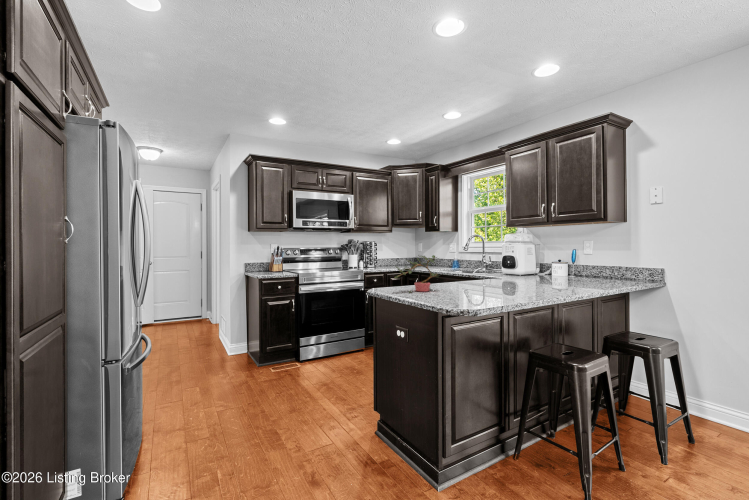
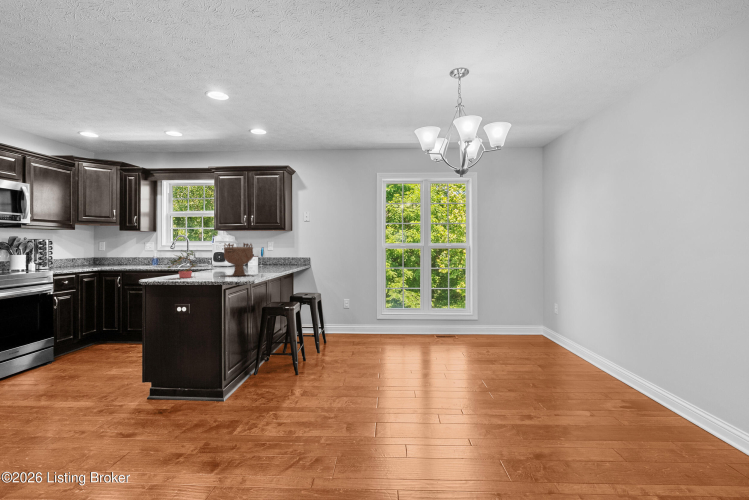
decorative bowl: none [471,244,515,295] -> present [224,243,253,276]

